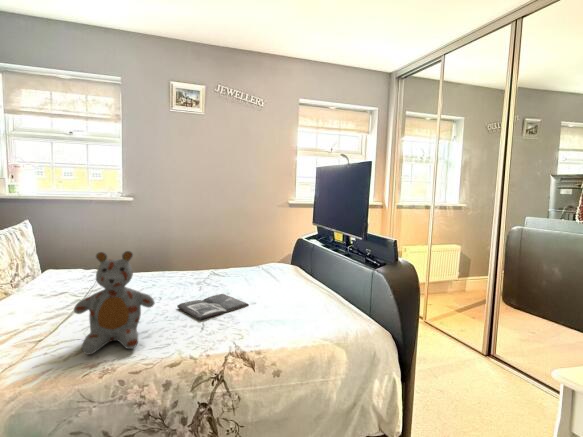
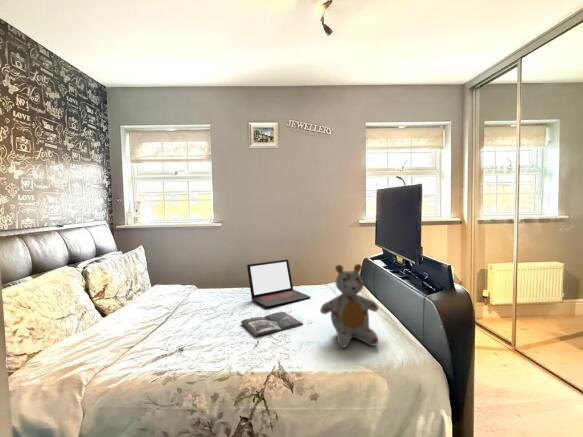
laptop: none [176,239,248,290] -> present [247,259,310,307]
stuffed bear: present [74,251,155,354] -> present [320,264,378,347]

